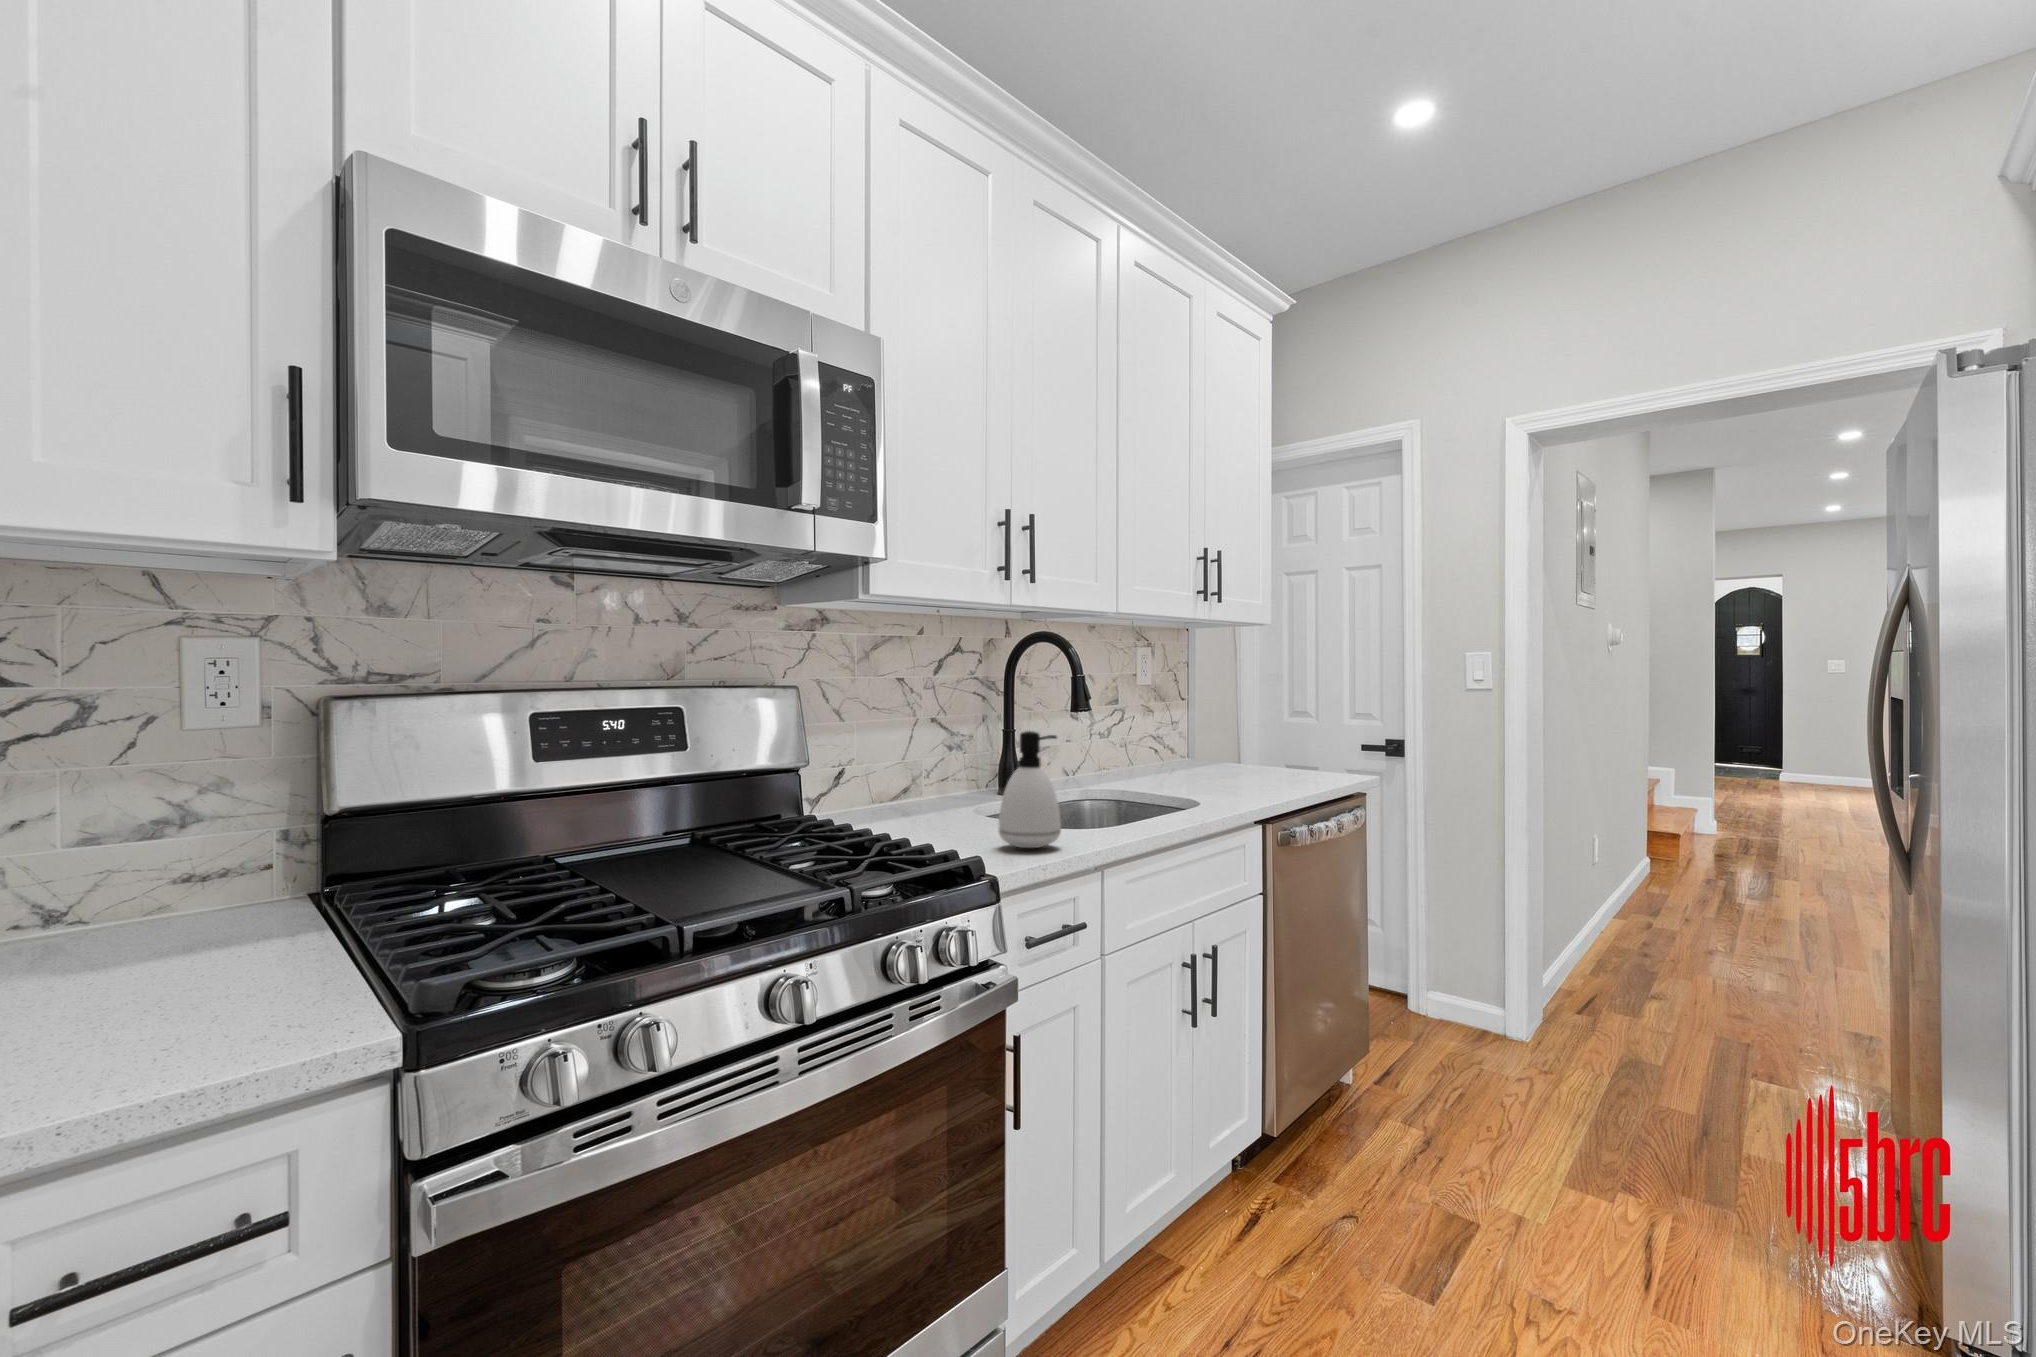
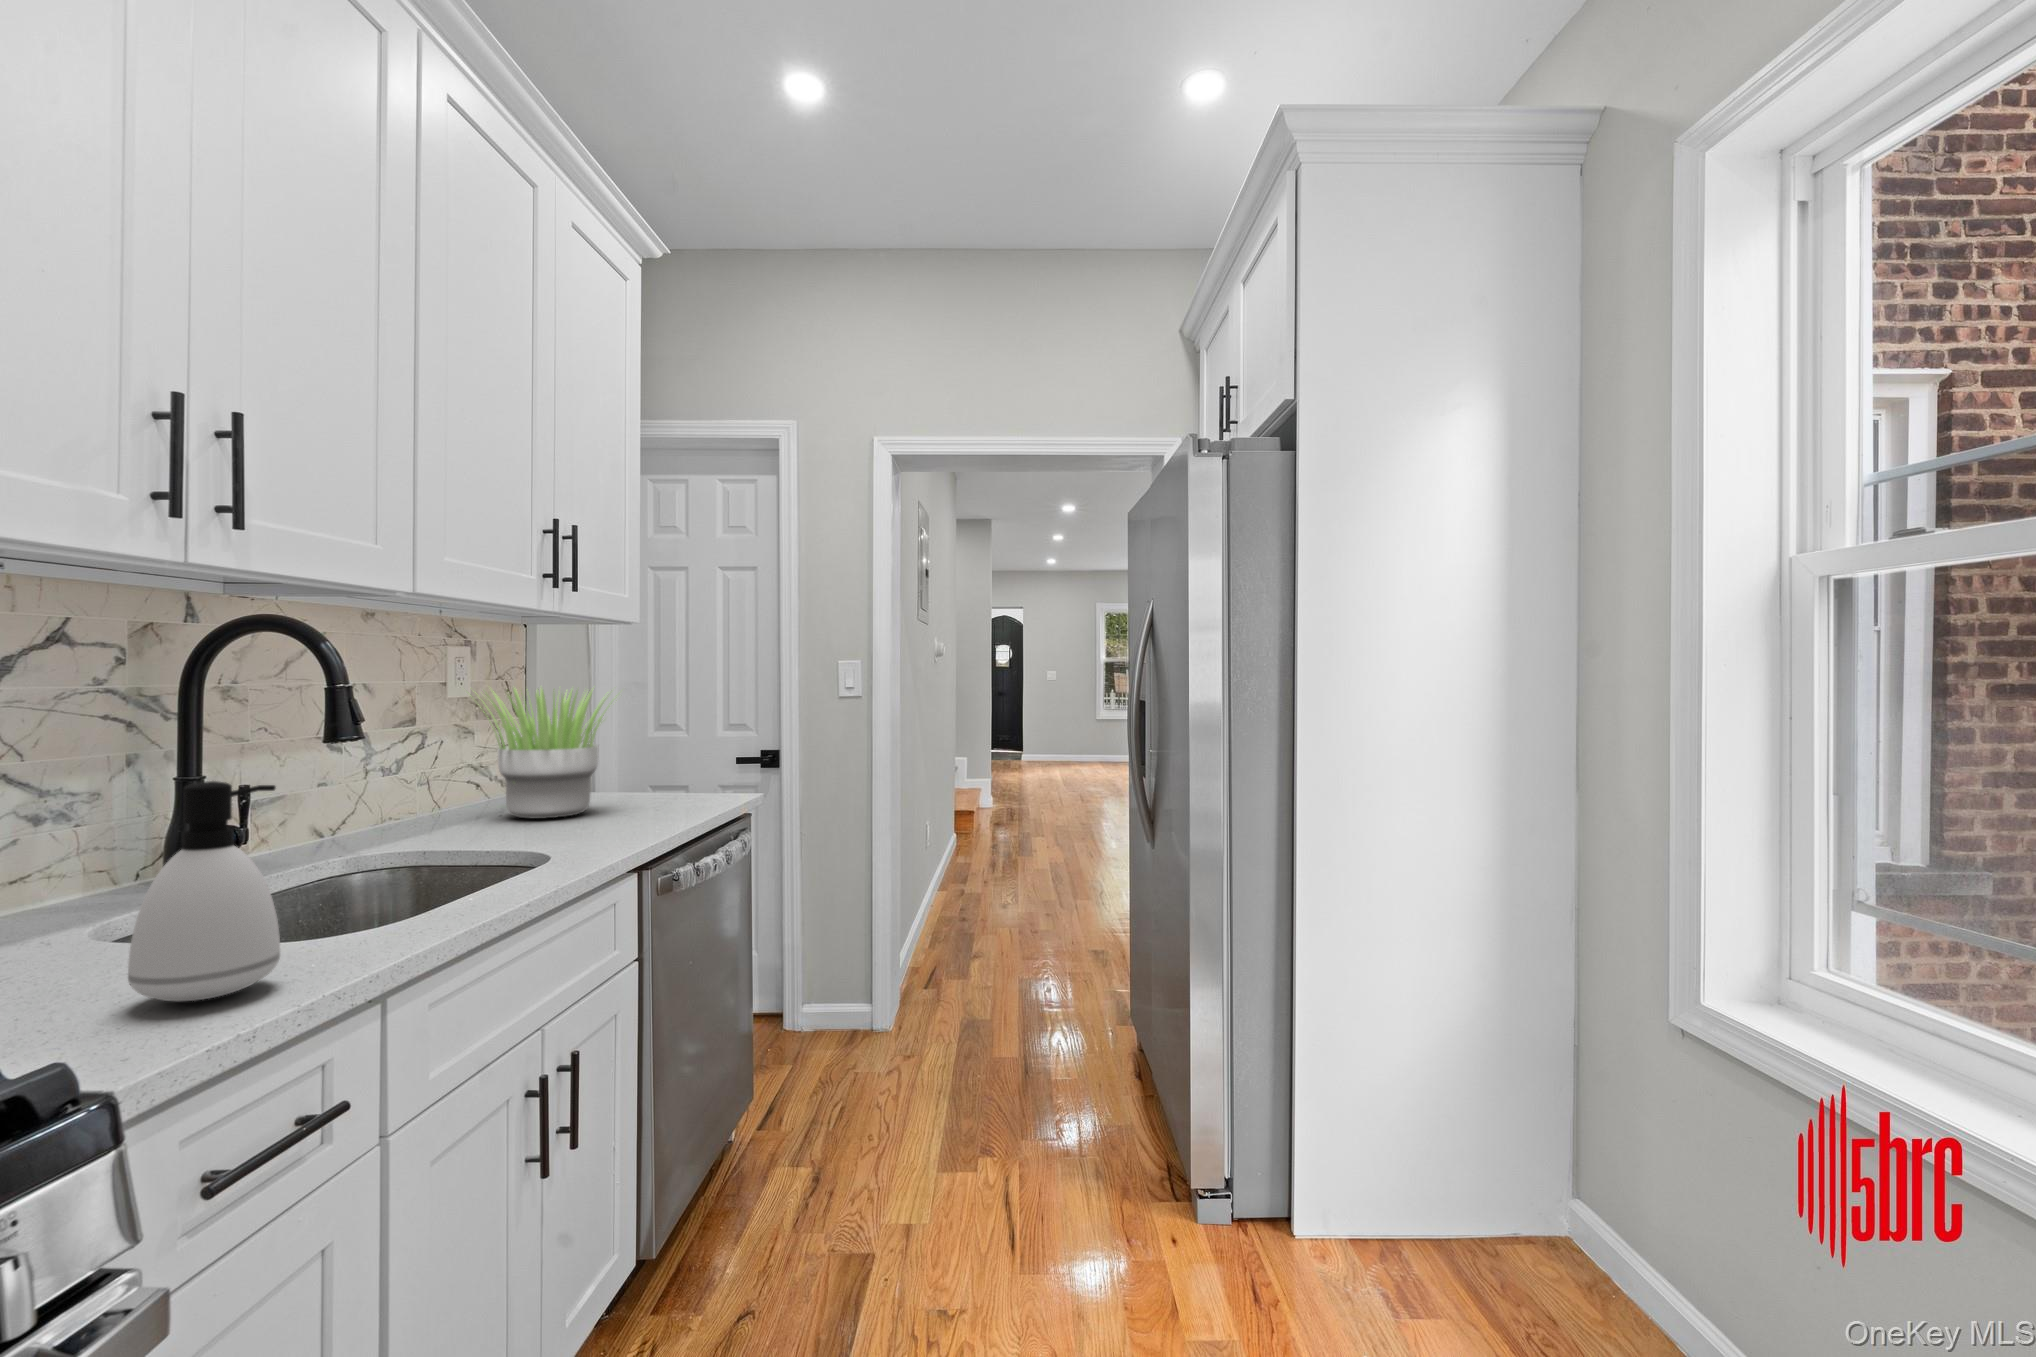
potted plant: none [1139,678,1260,783] -> present [479,688,617,819]

